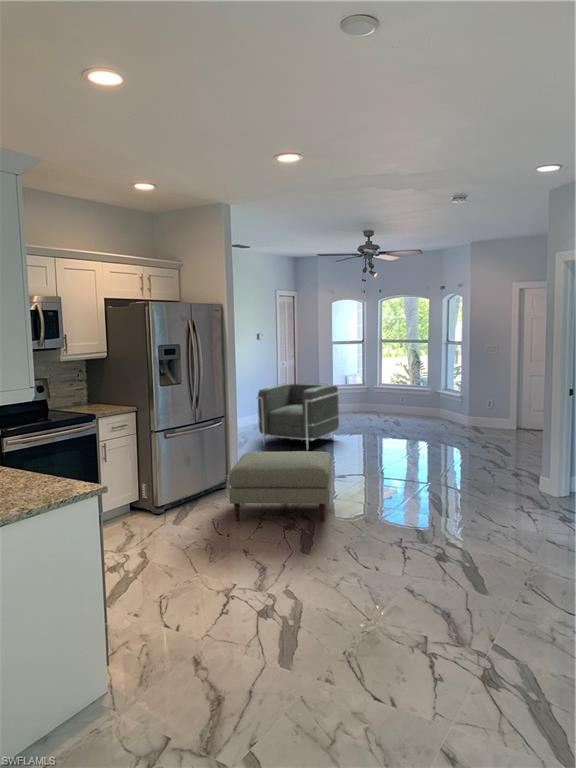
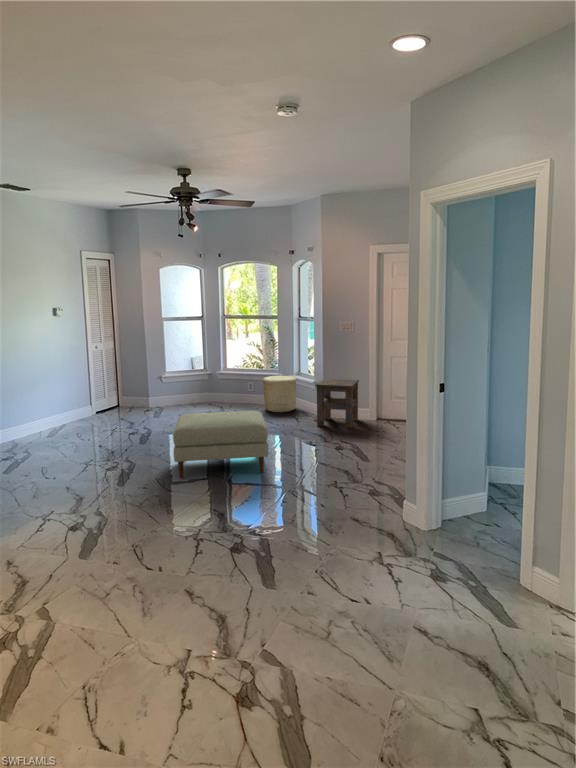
armchair: present [256,383,340,450] -> none [172,351,253,414]
woven basket: none [348,411,384,451] -> present [263,376,296,412]
side table: none [399,417,450,473] -> present [316,379,359,428]

